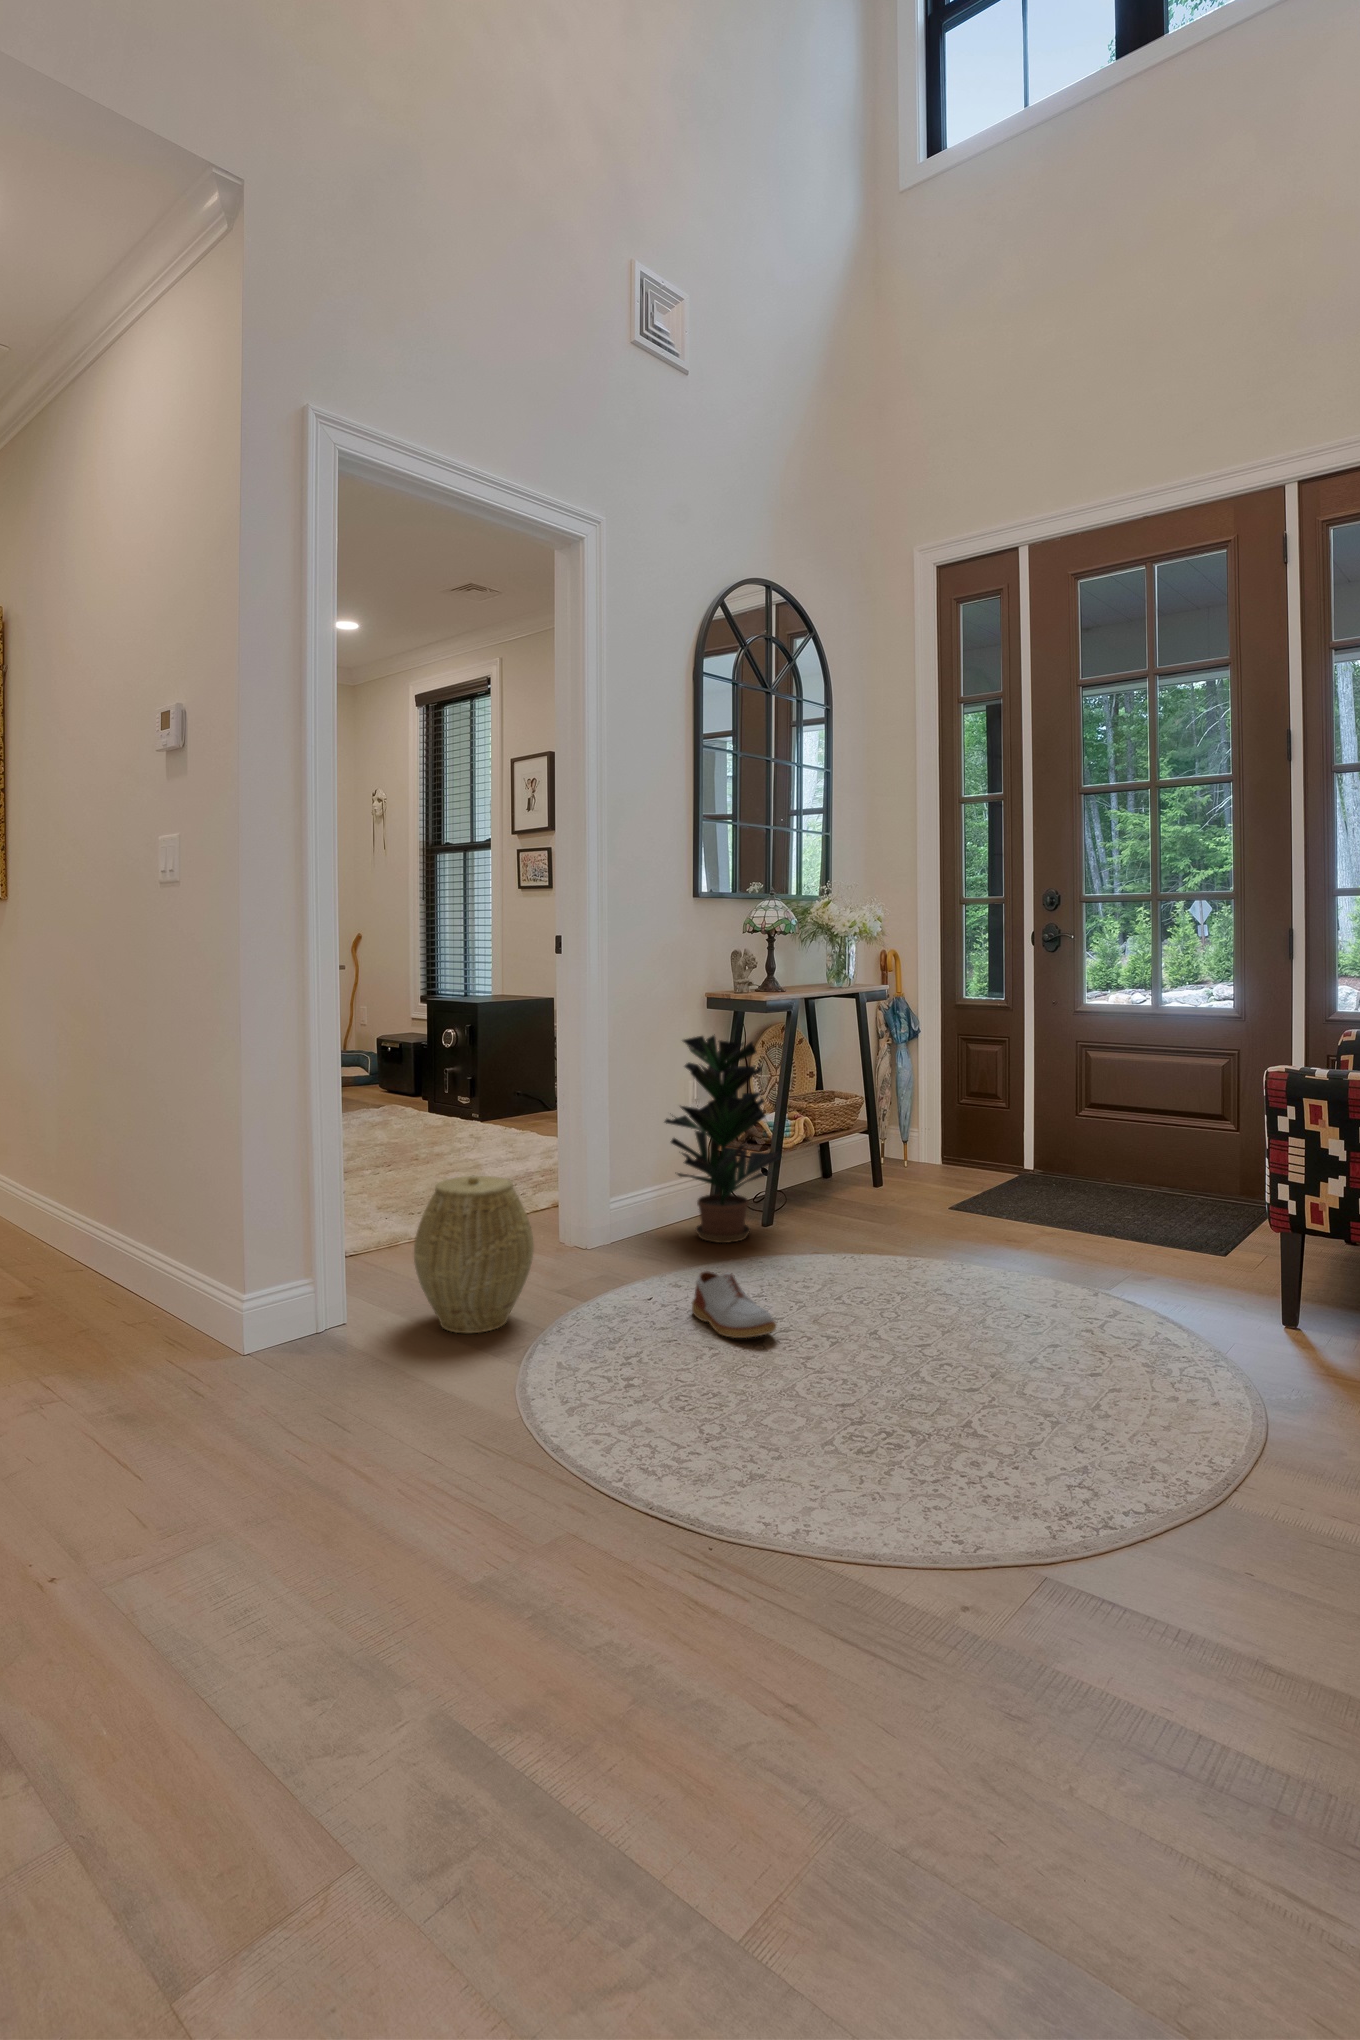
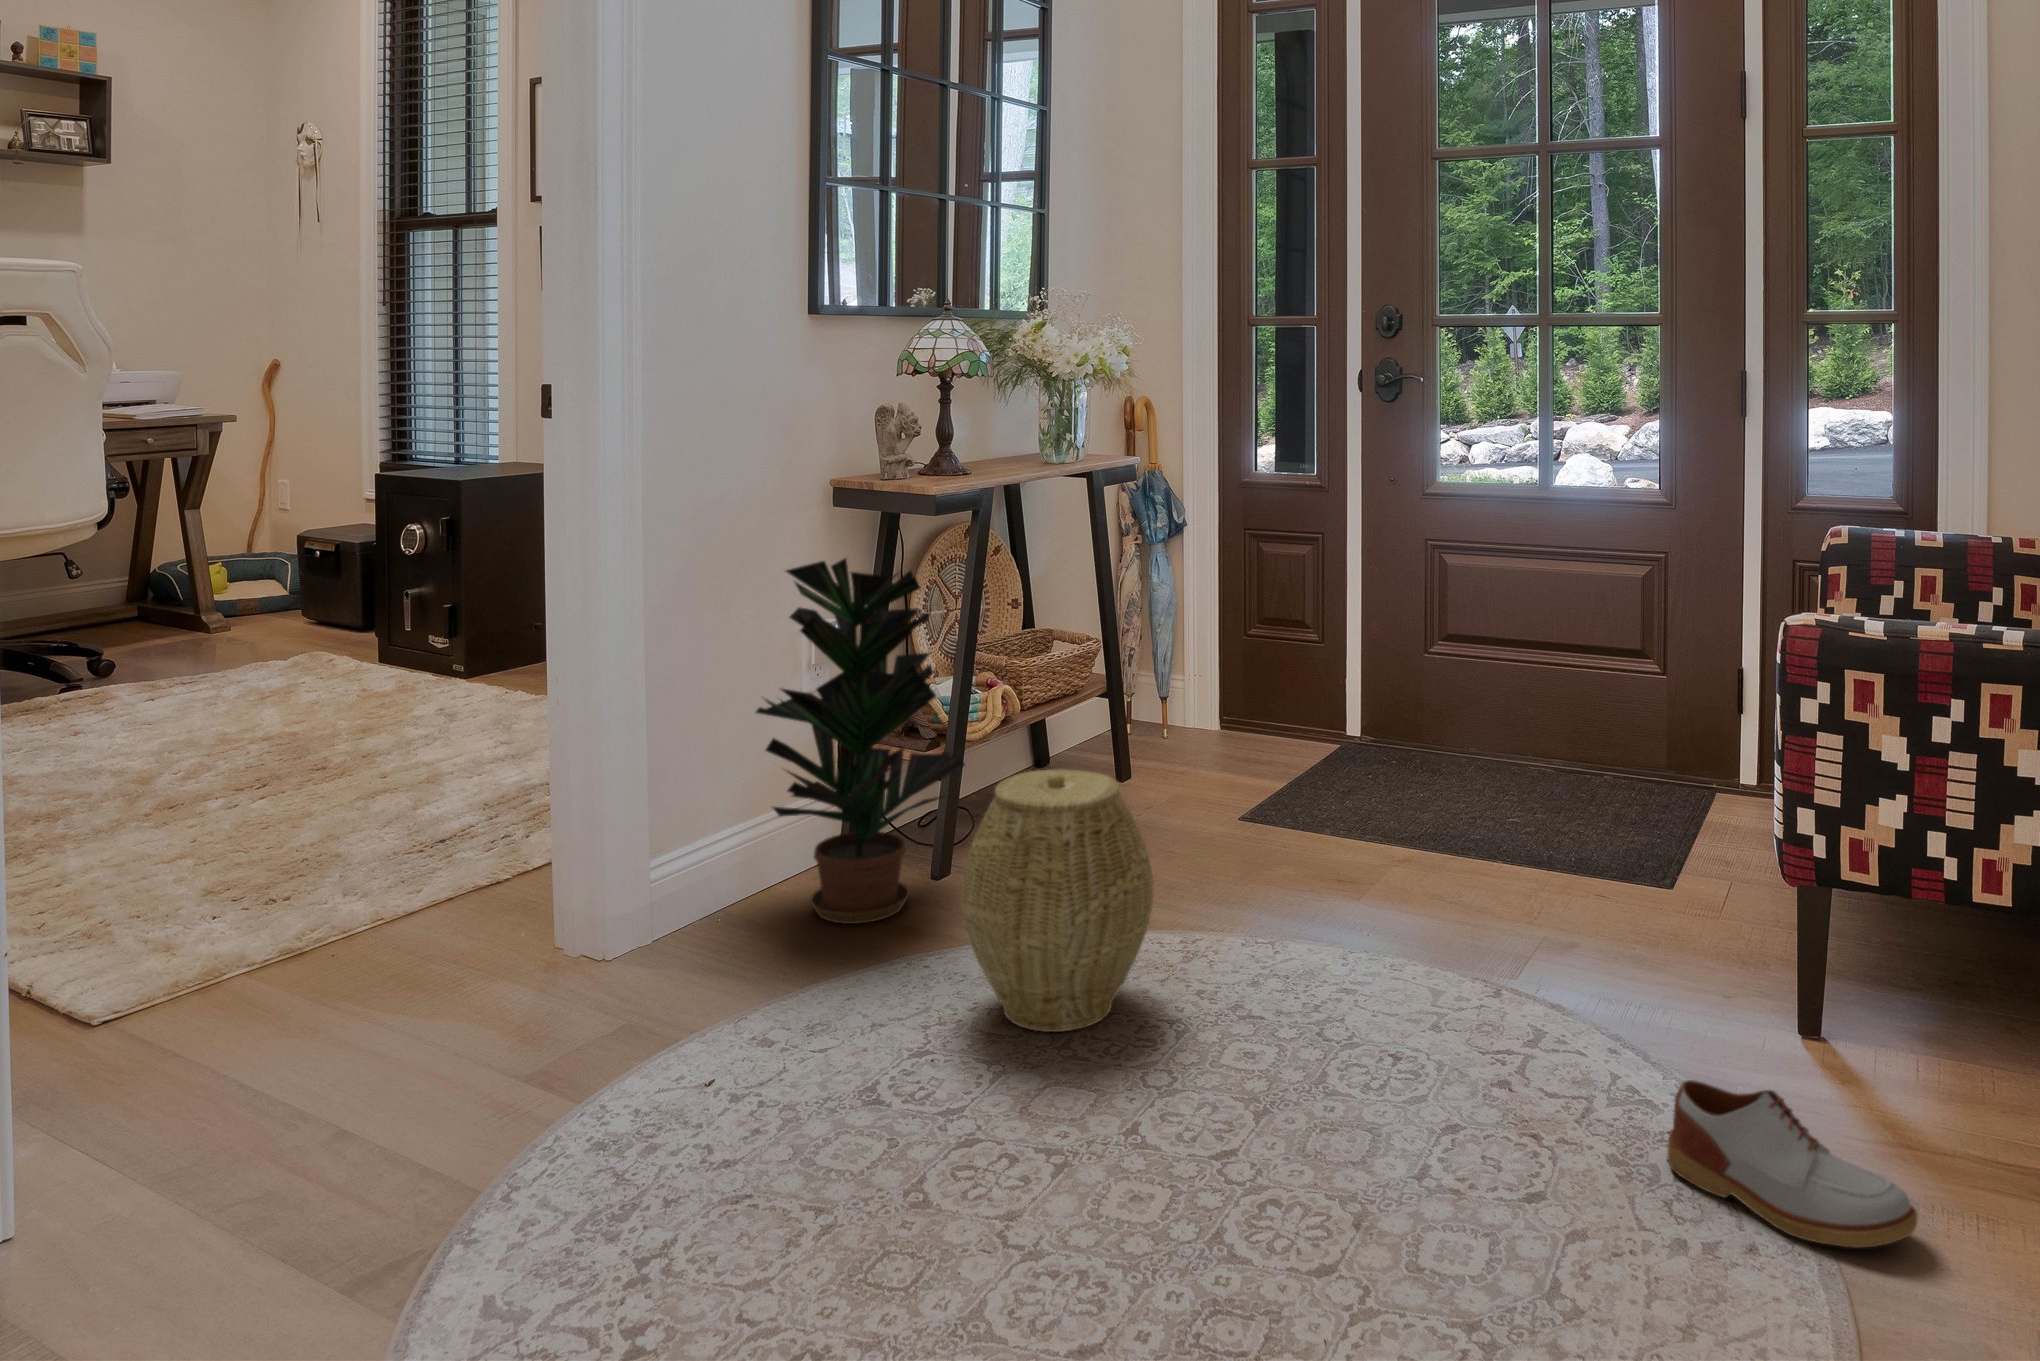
woven basket: present [414,1176,534,1333] -> present [961,769,1154,1032]
shoe: present [692,1271,776,1338] -> present [1667,1080,1918,1247]

